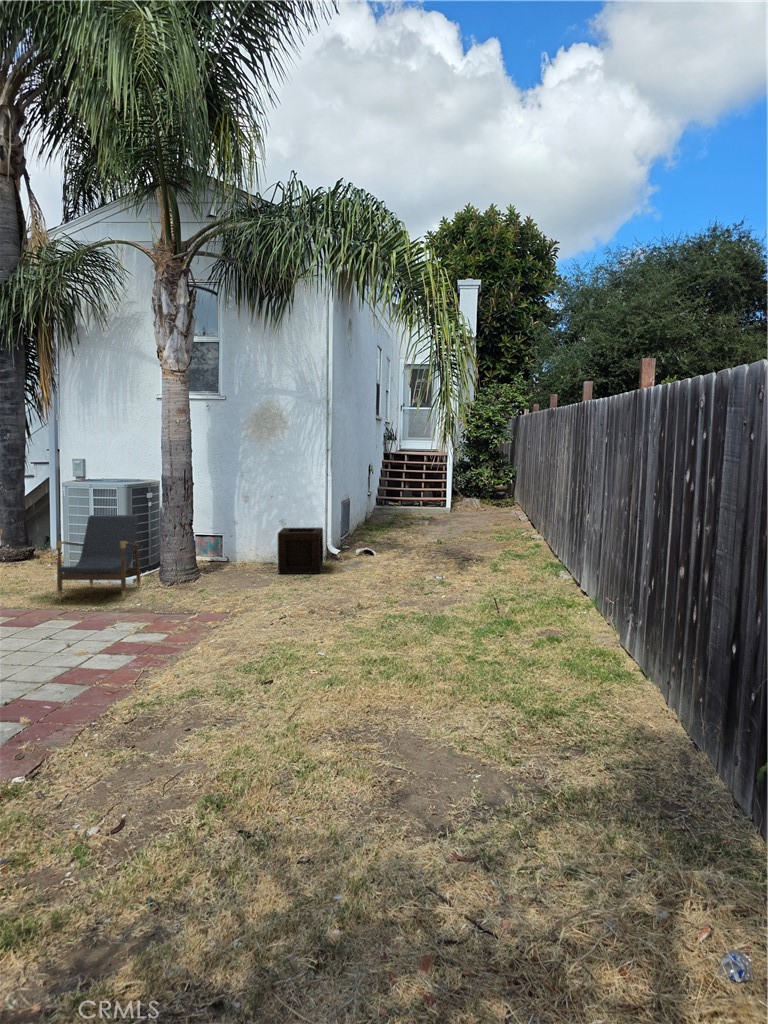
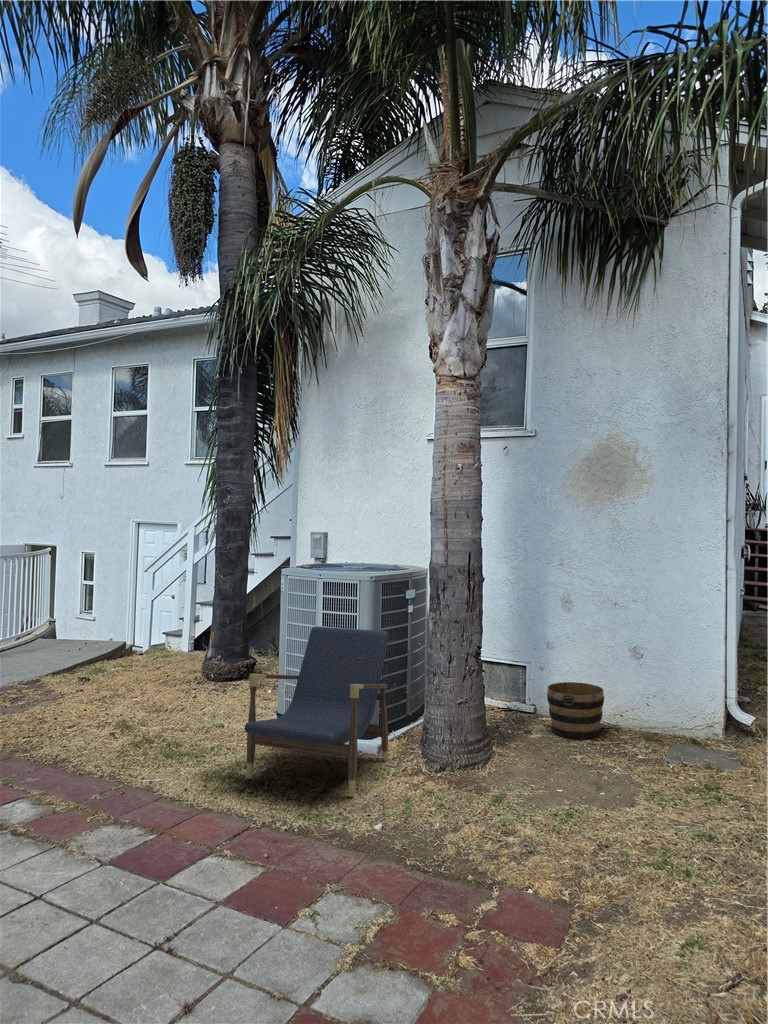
wooden crate: present [278,528,324,574] -> none [637,662,725,765]
bucket: none [232,542,264,571] -> present [547,682,604,739]

